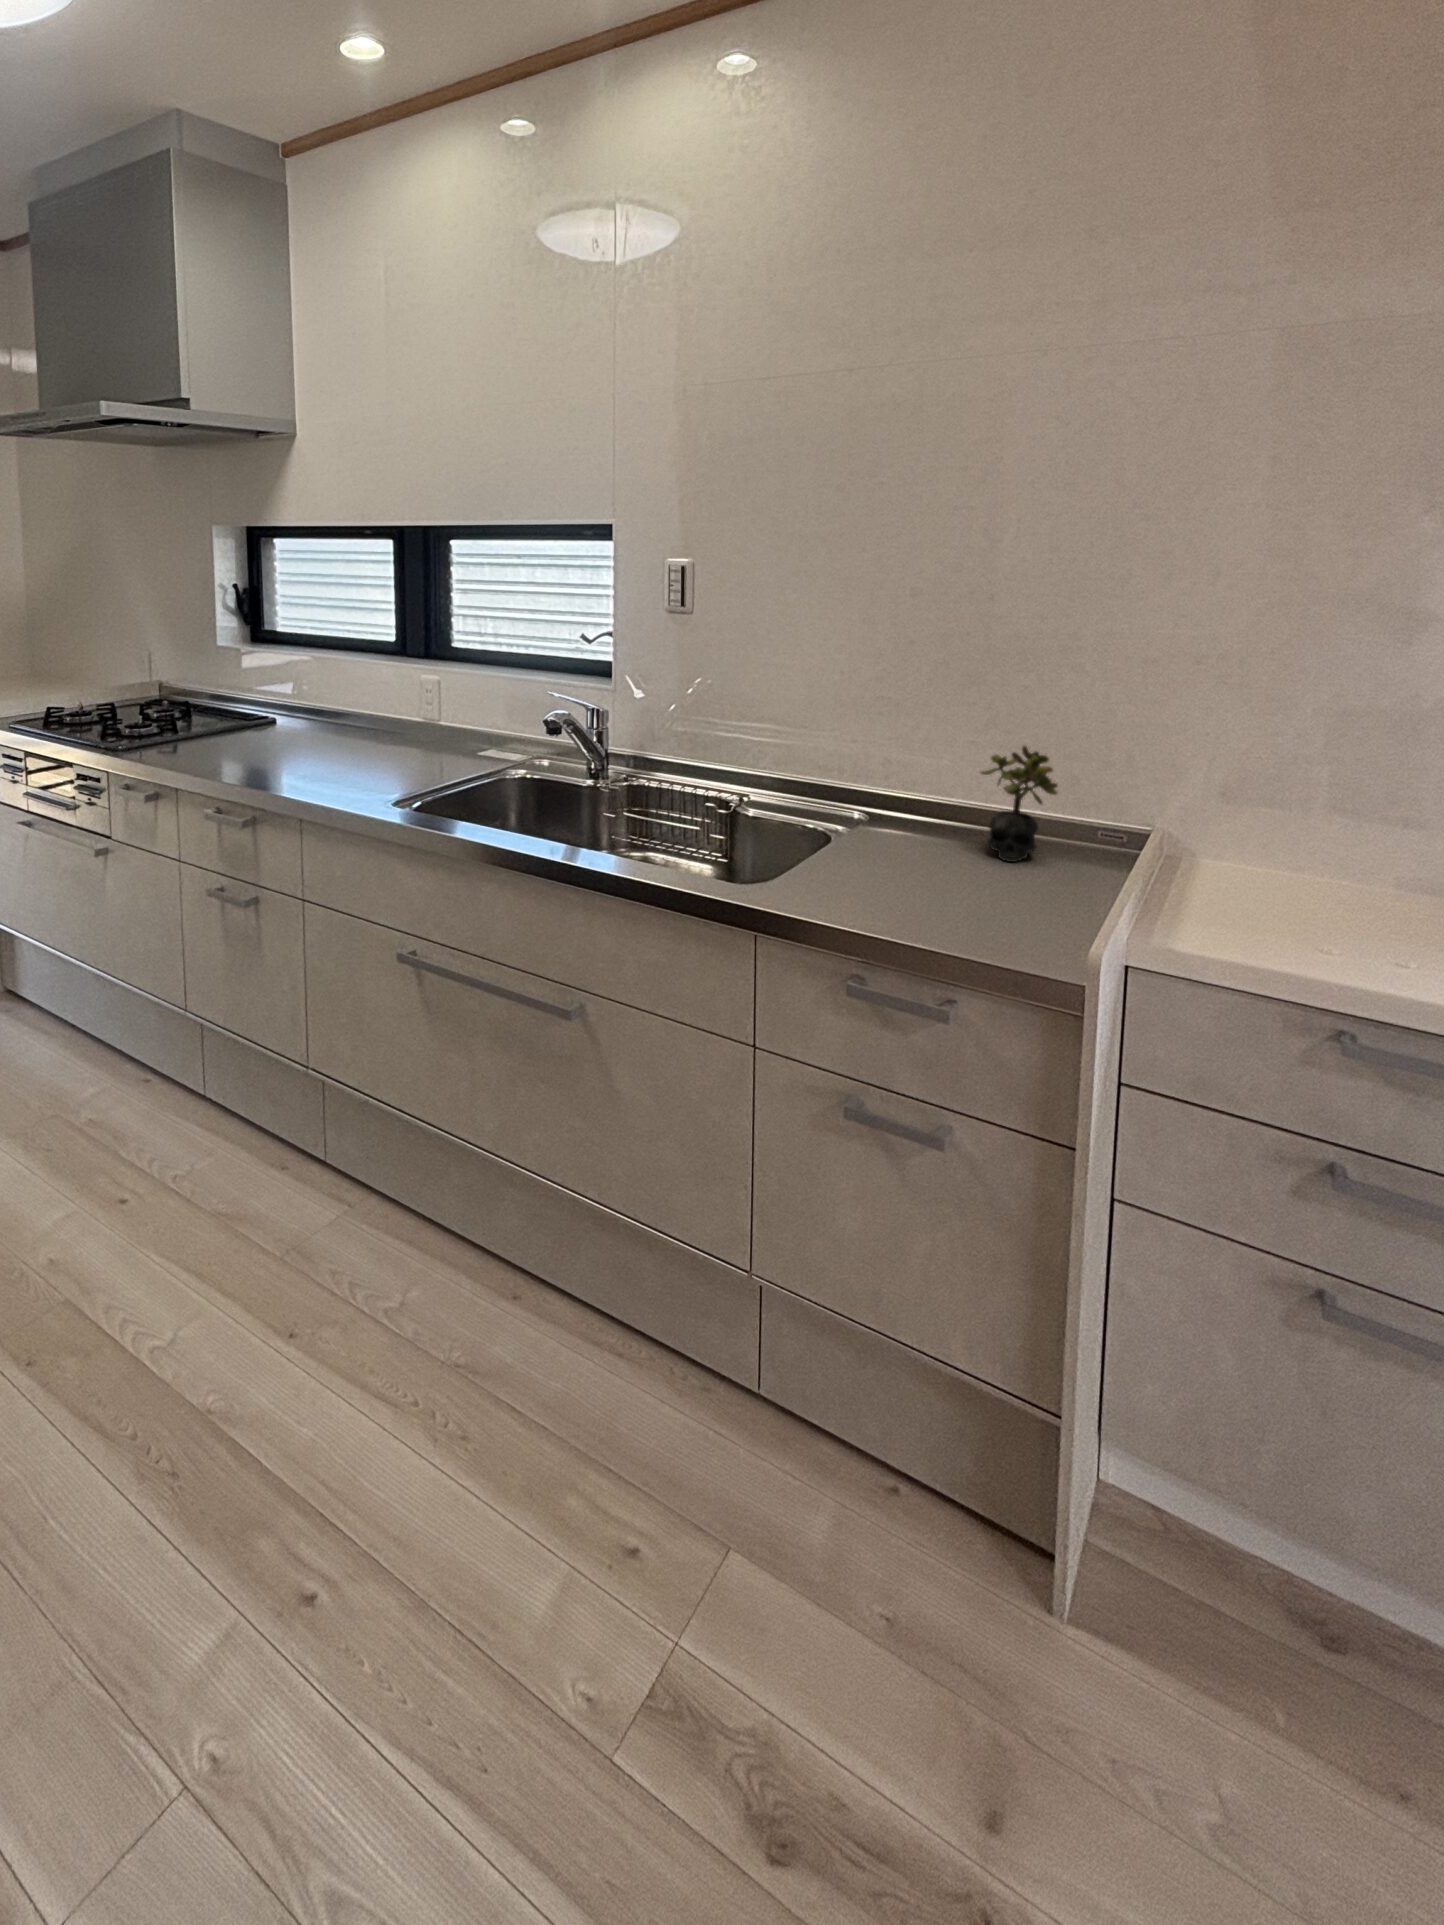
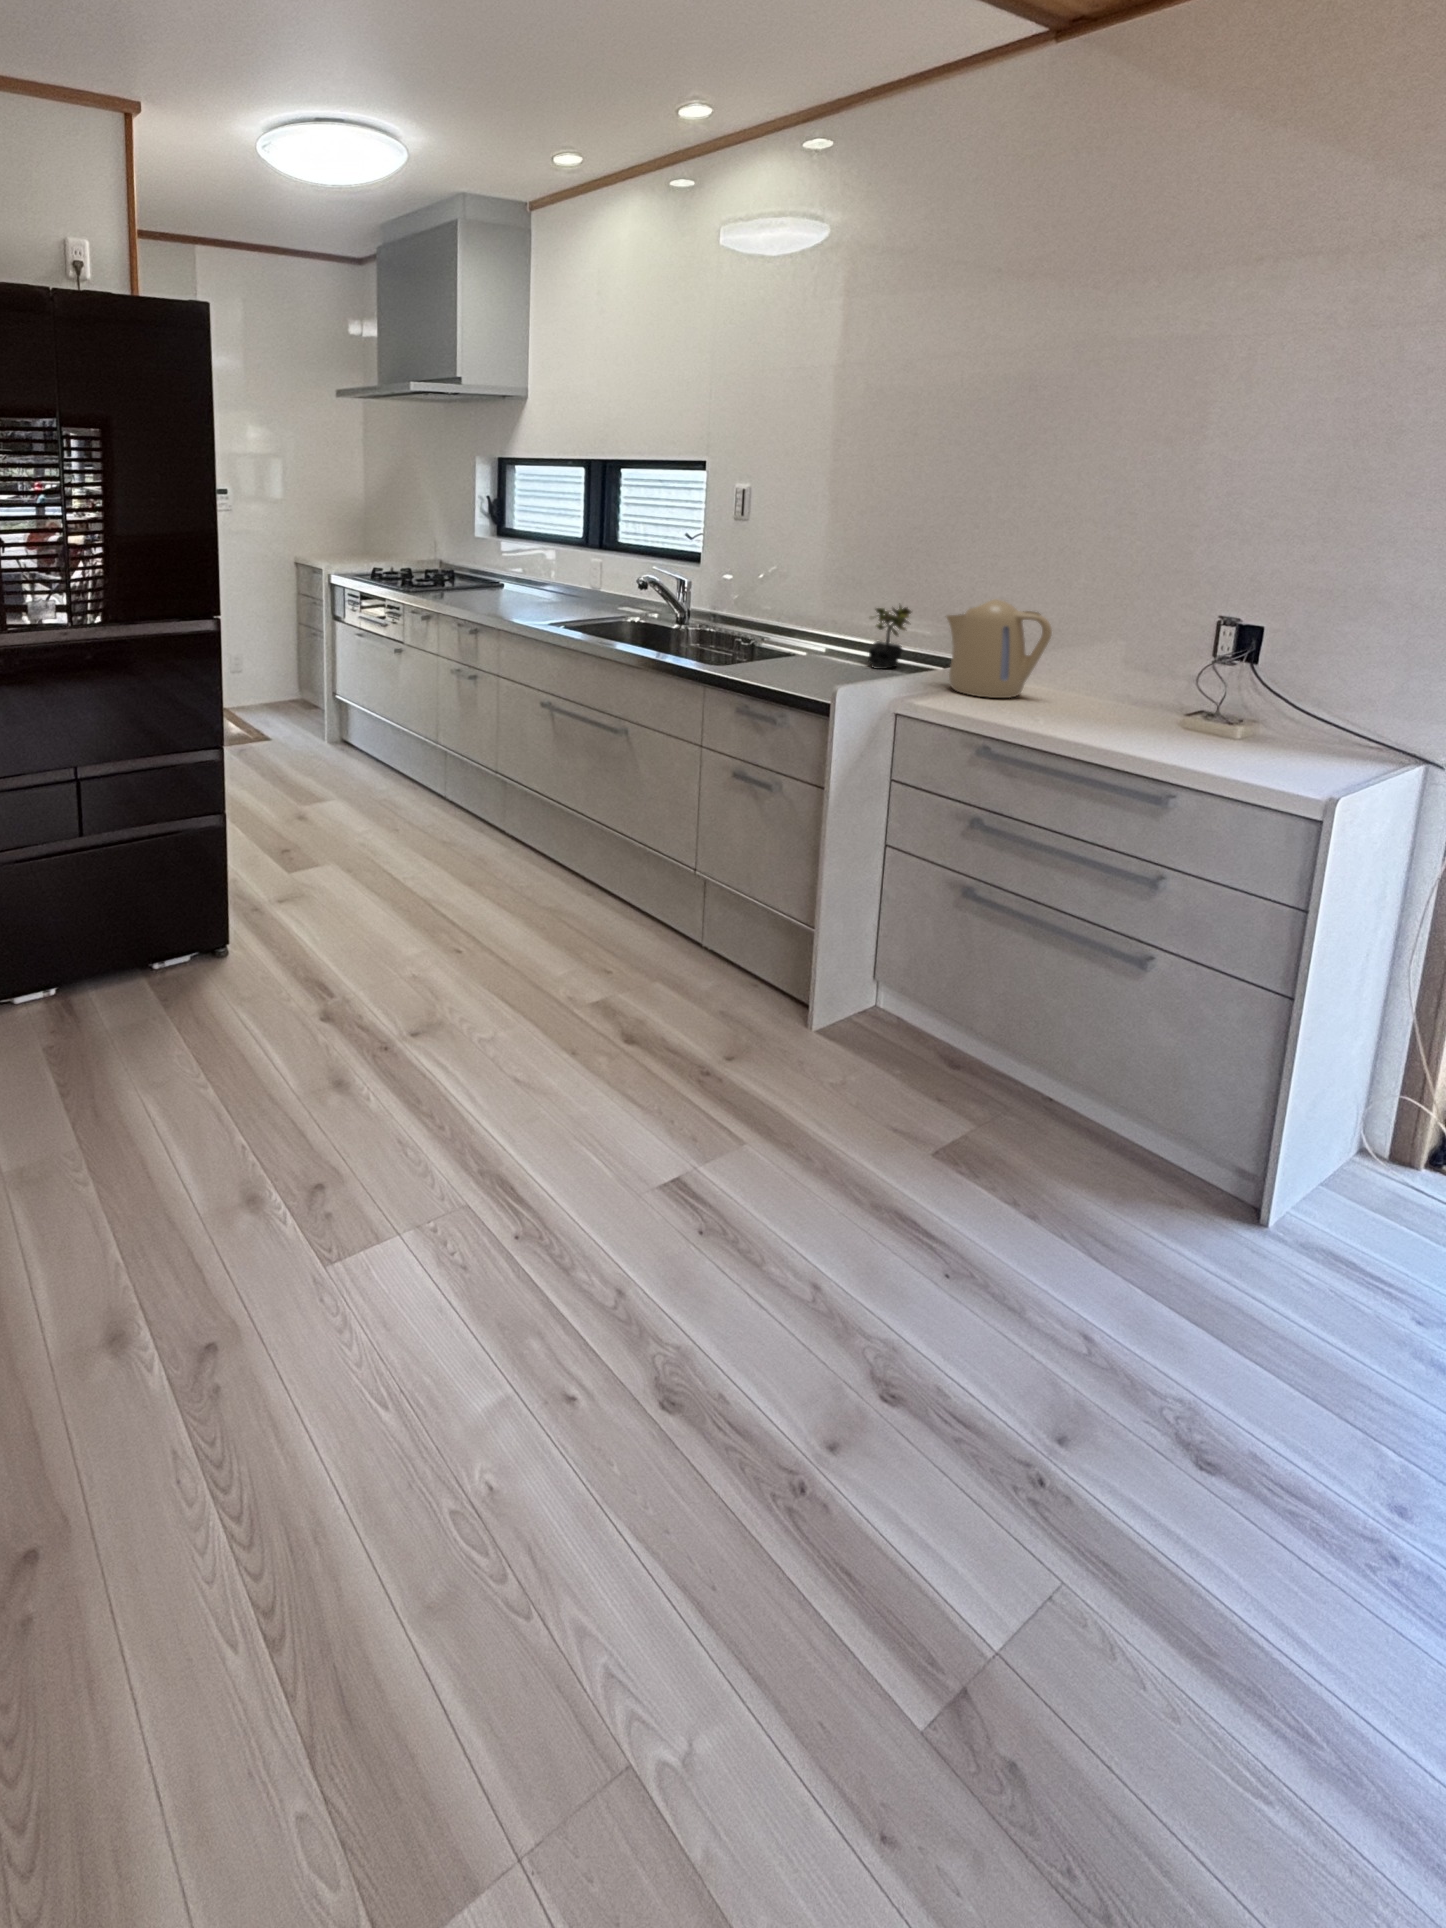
kettle: none [1170,743,1372,922] -> present [947,599,1052,698]

